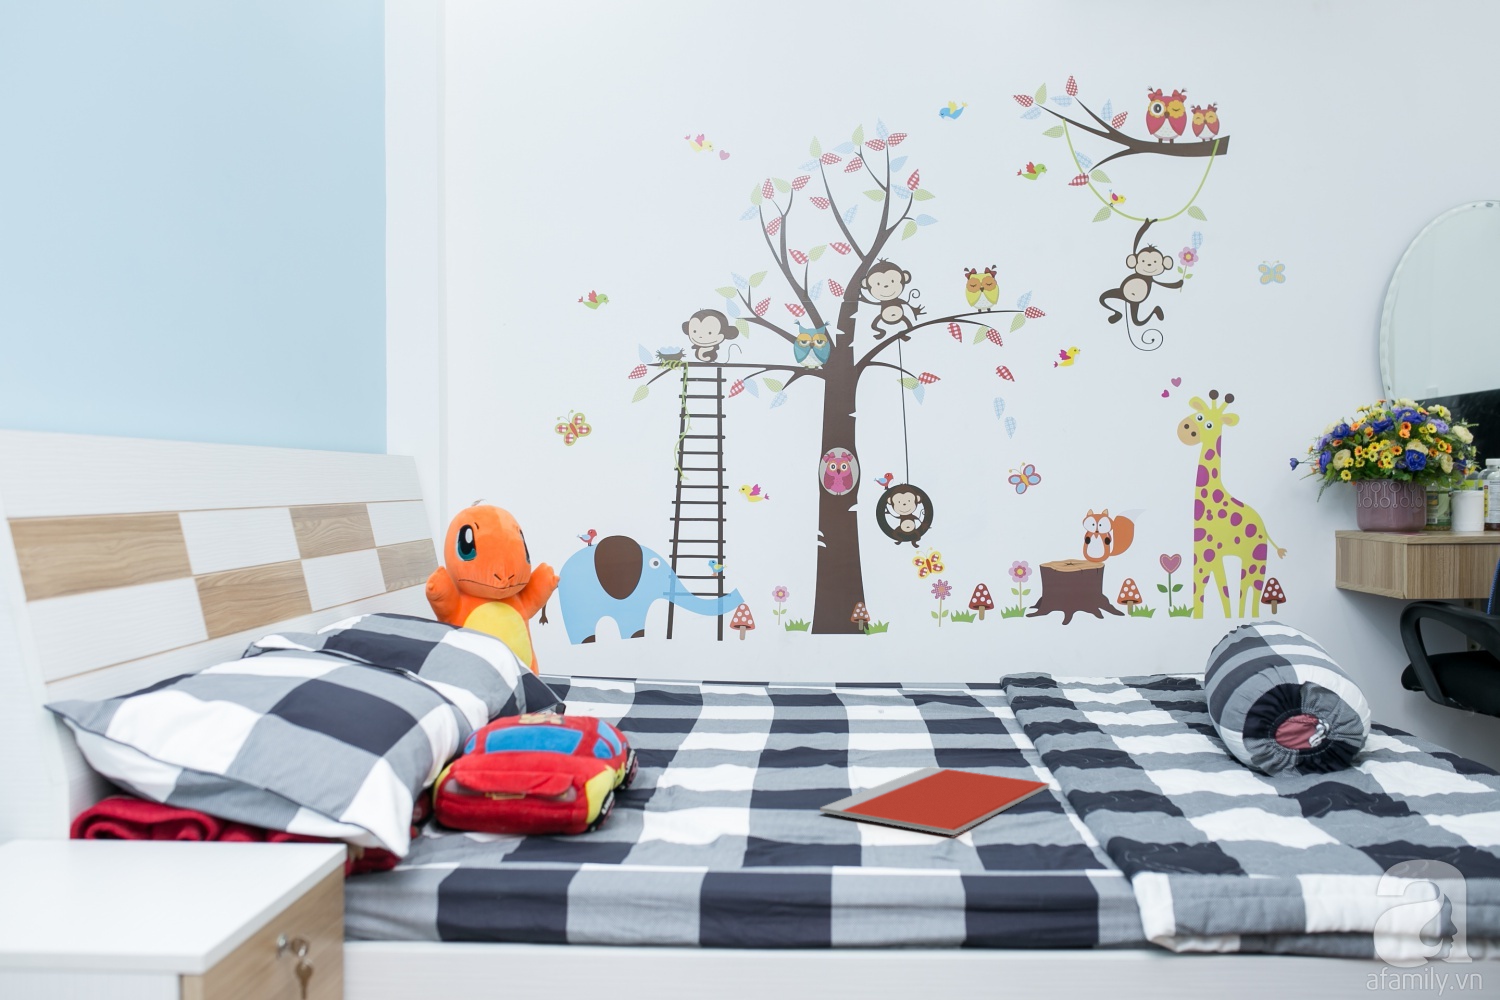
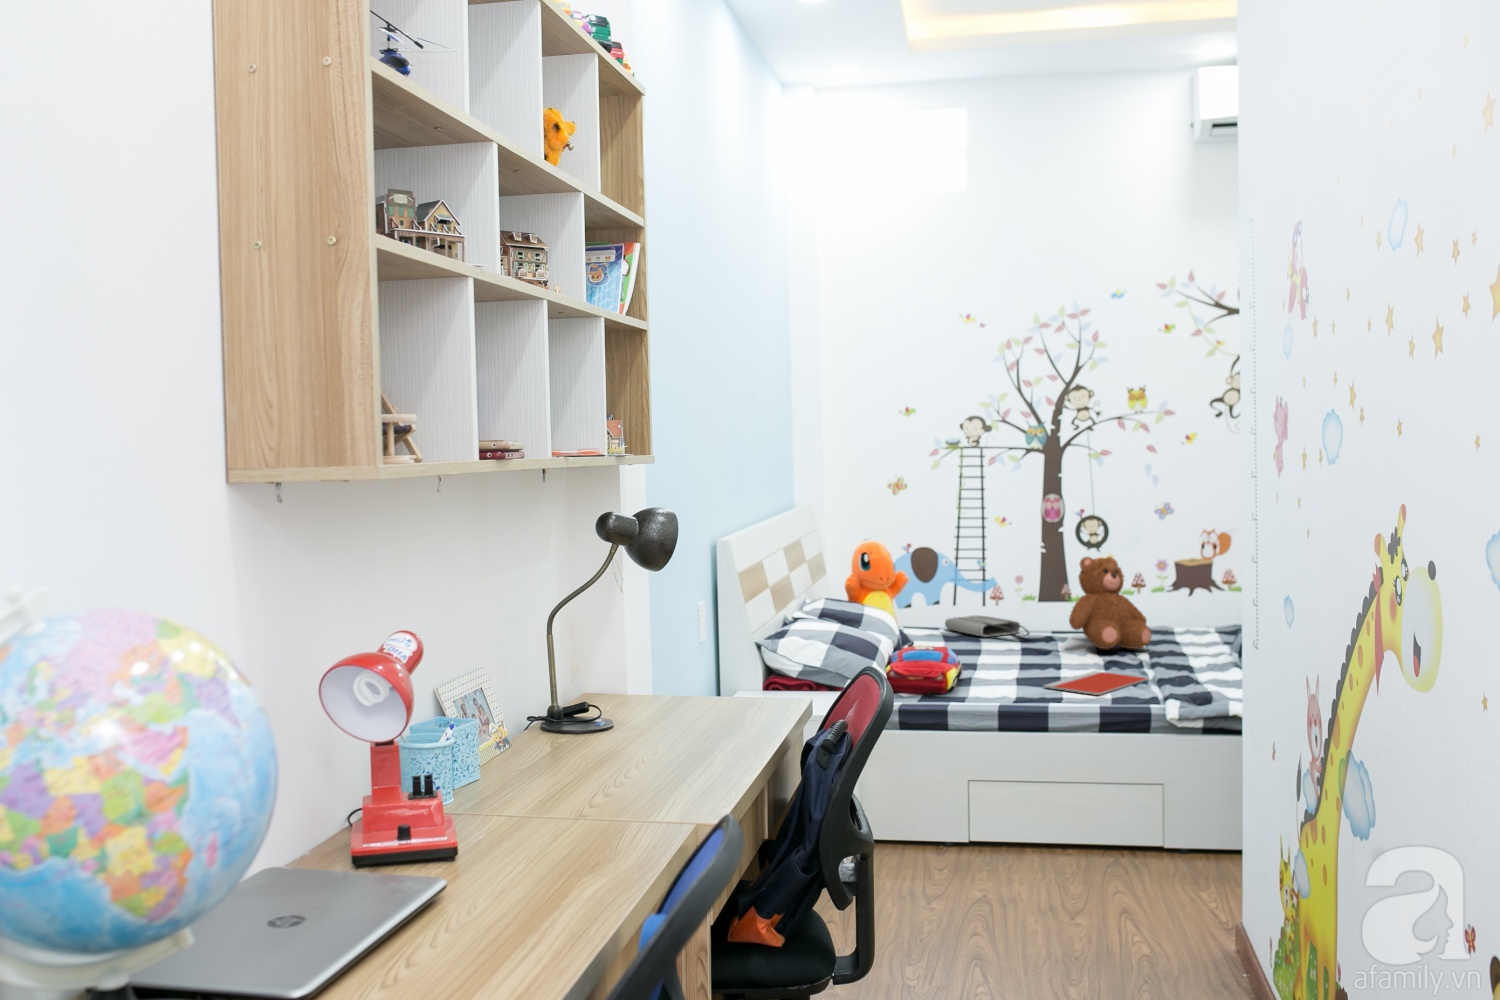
teddy bear: none [869,541,1026,720] -> present [1069,557,1151,649]
tote bag: none [650,659,797,698] -> present [945,616,1029,637]

